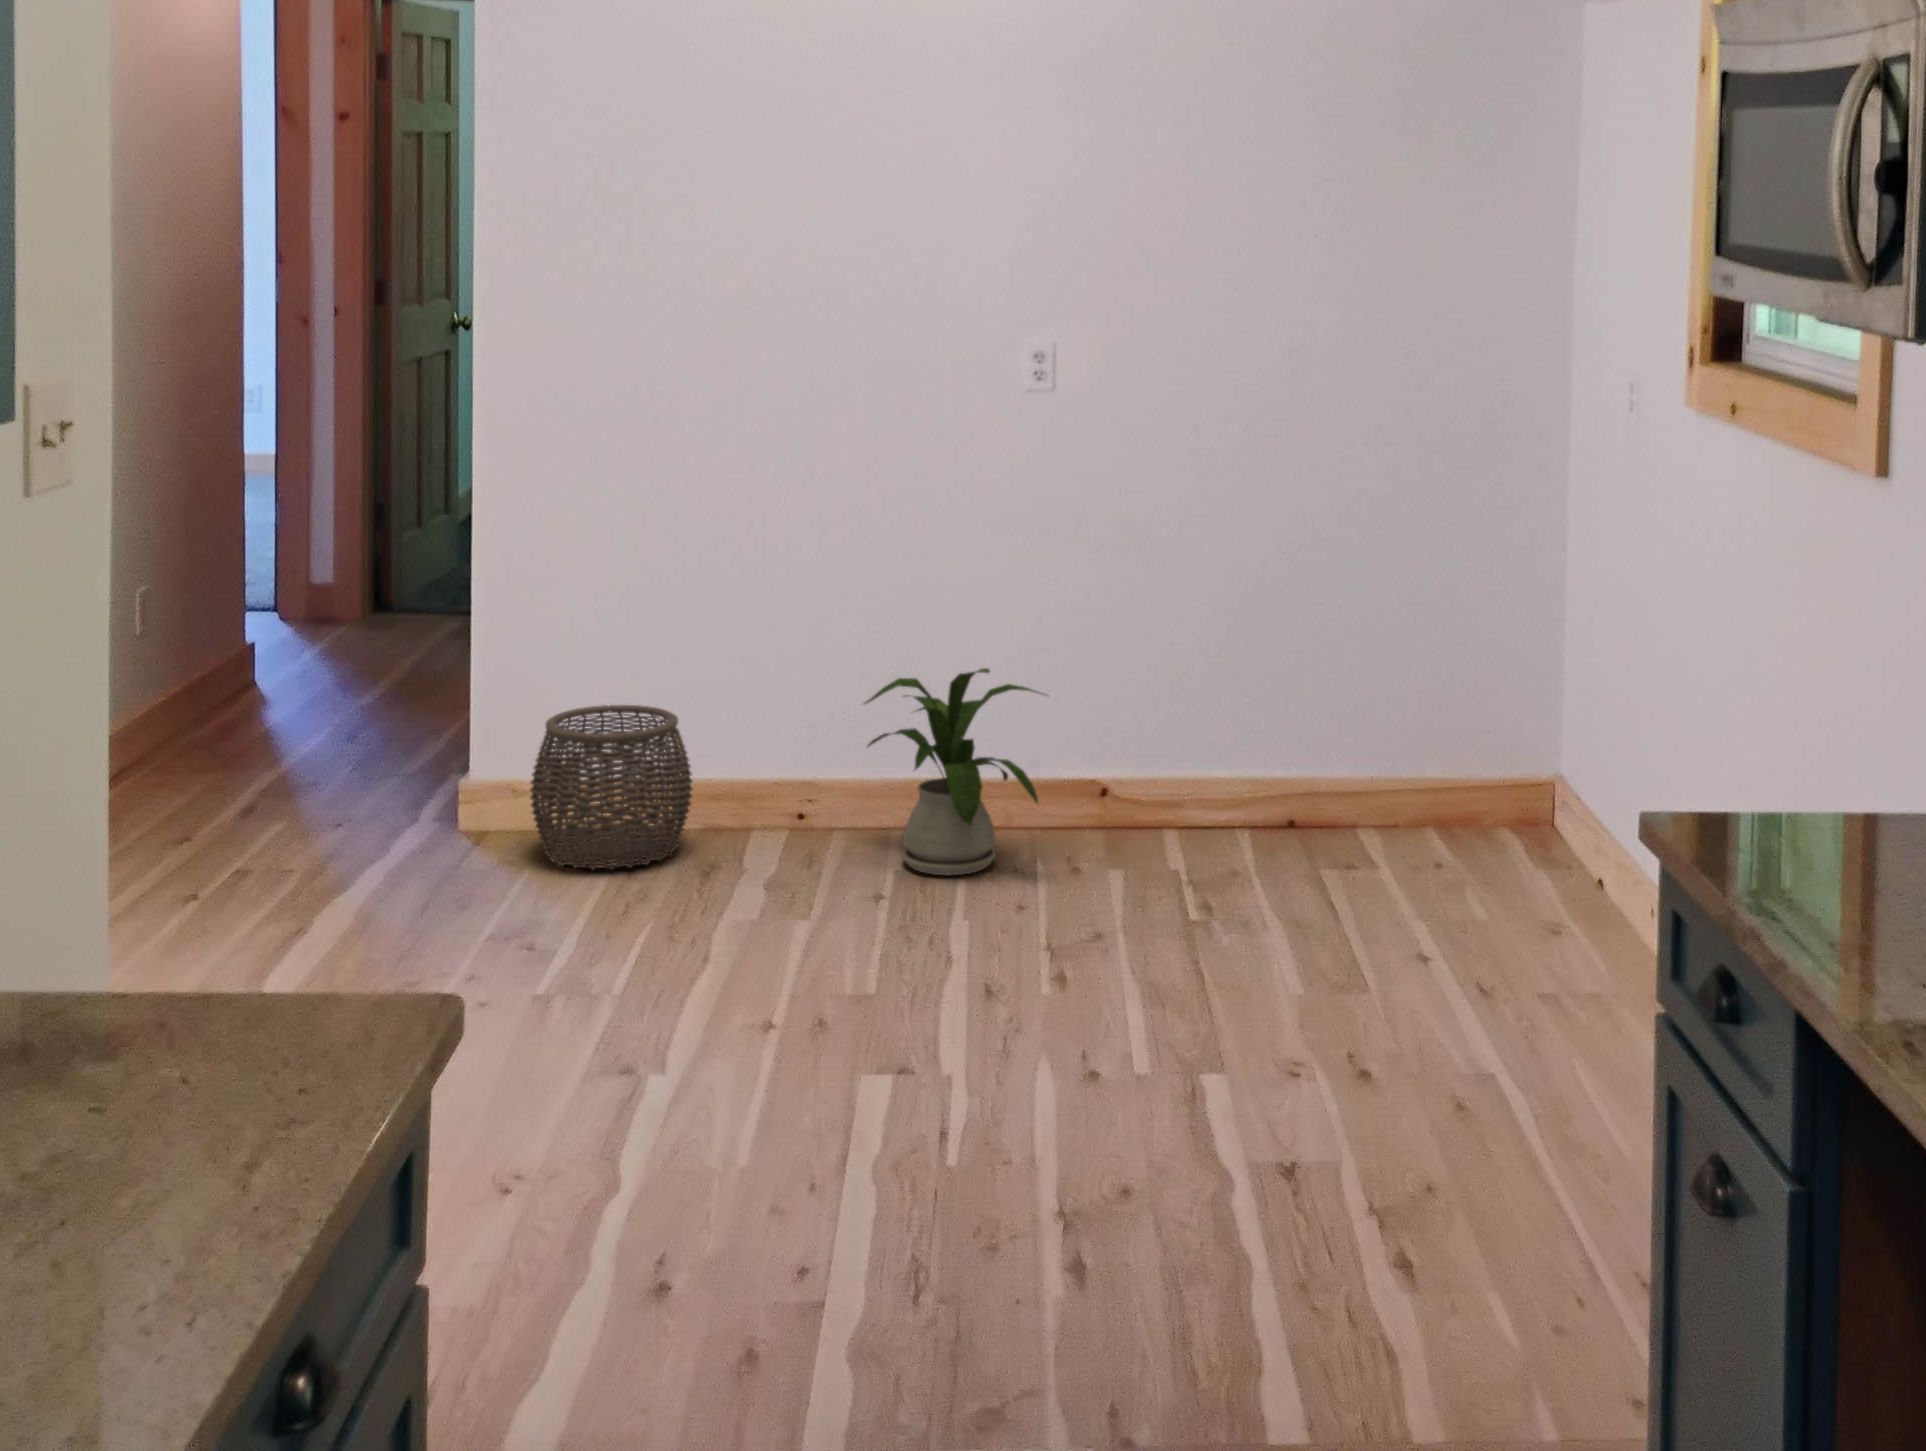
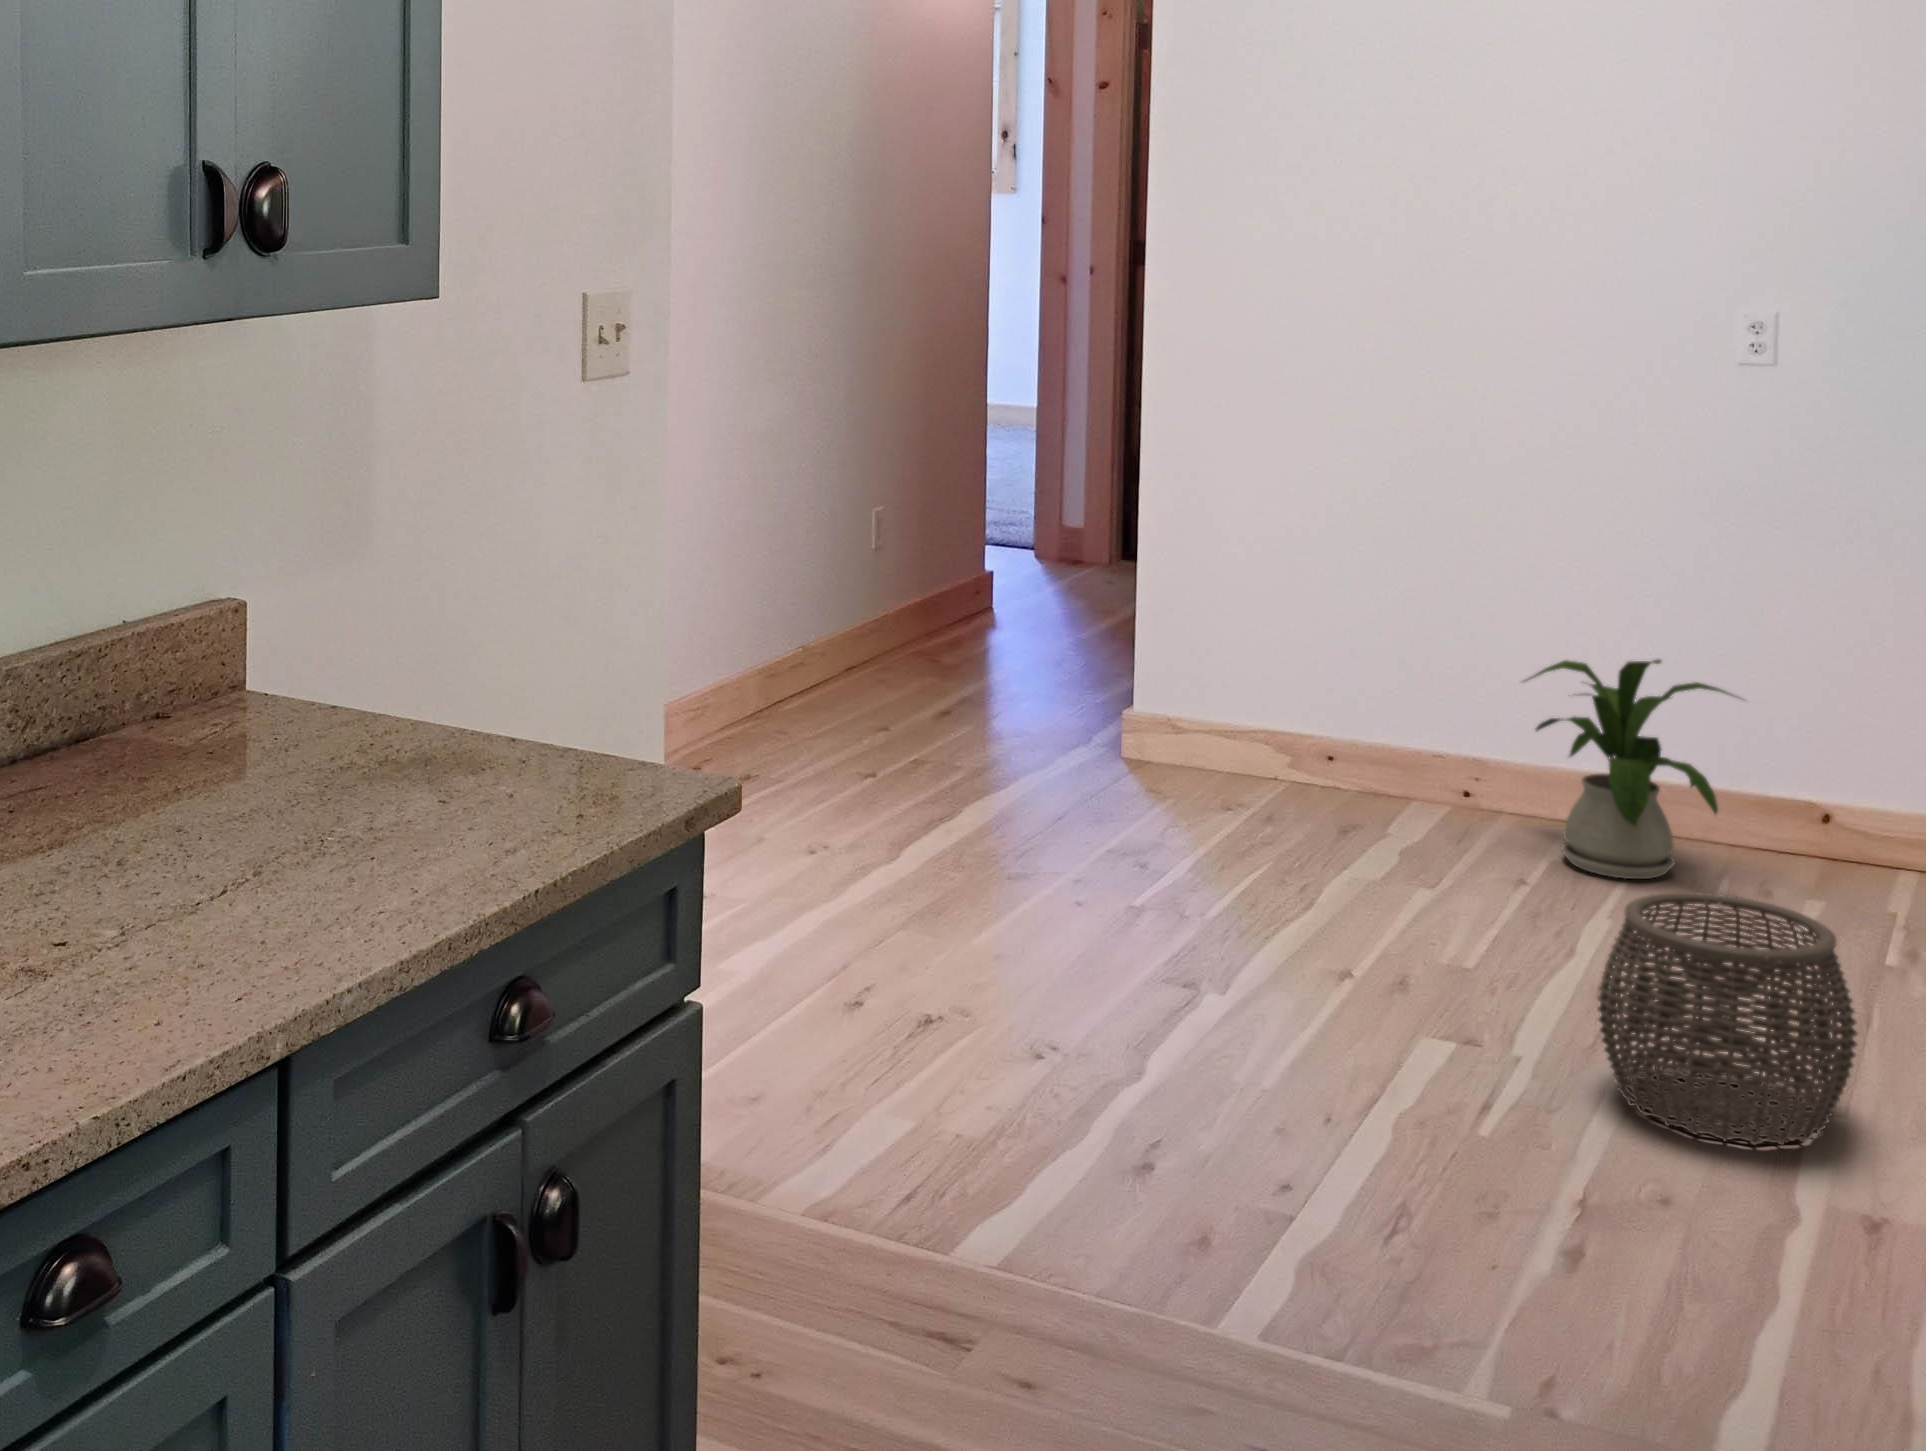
woven basket: present [530,705,693,870] -> present [1597,892,1857,1145]

